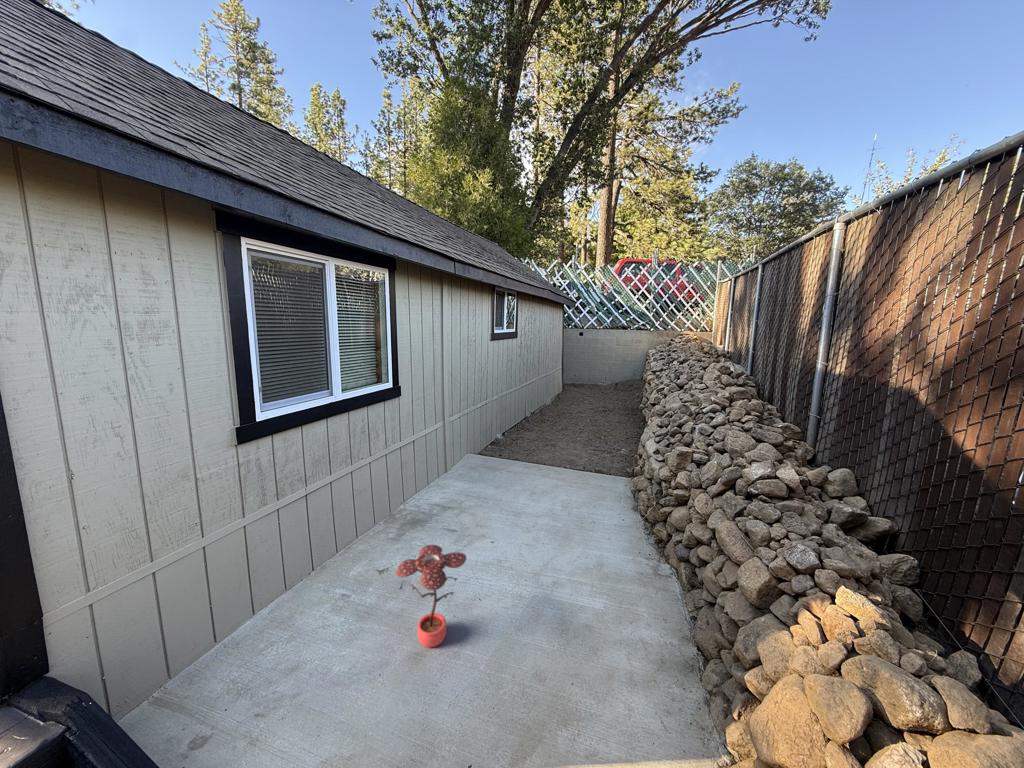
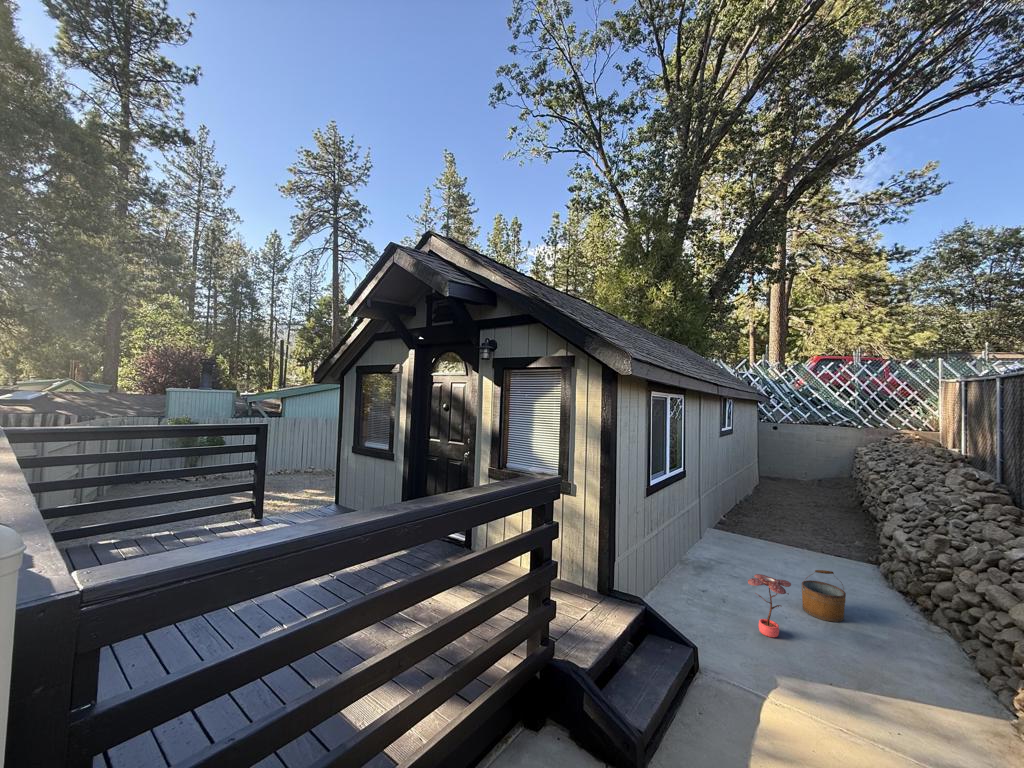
bucket: none [513,514,565,583] -> present [802,570,846,622]

